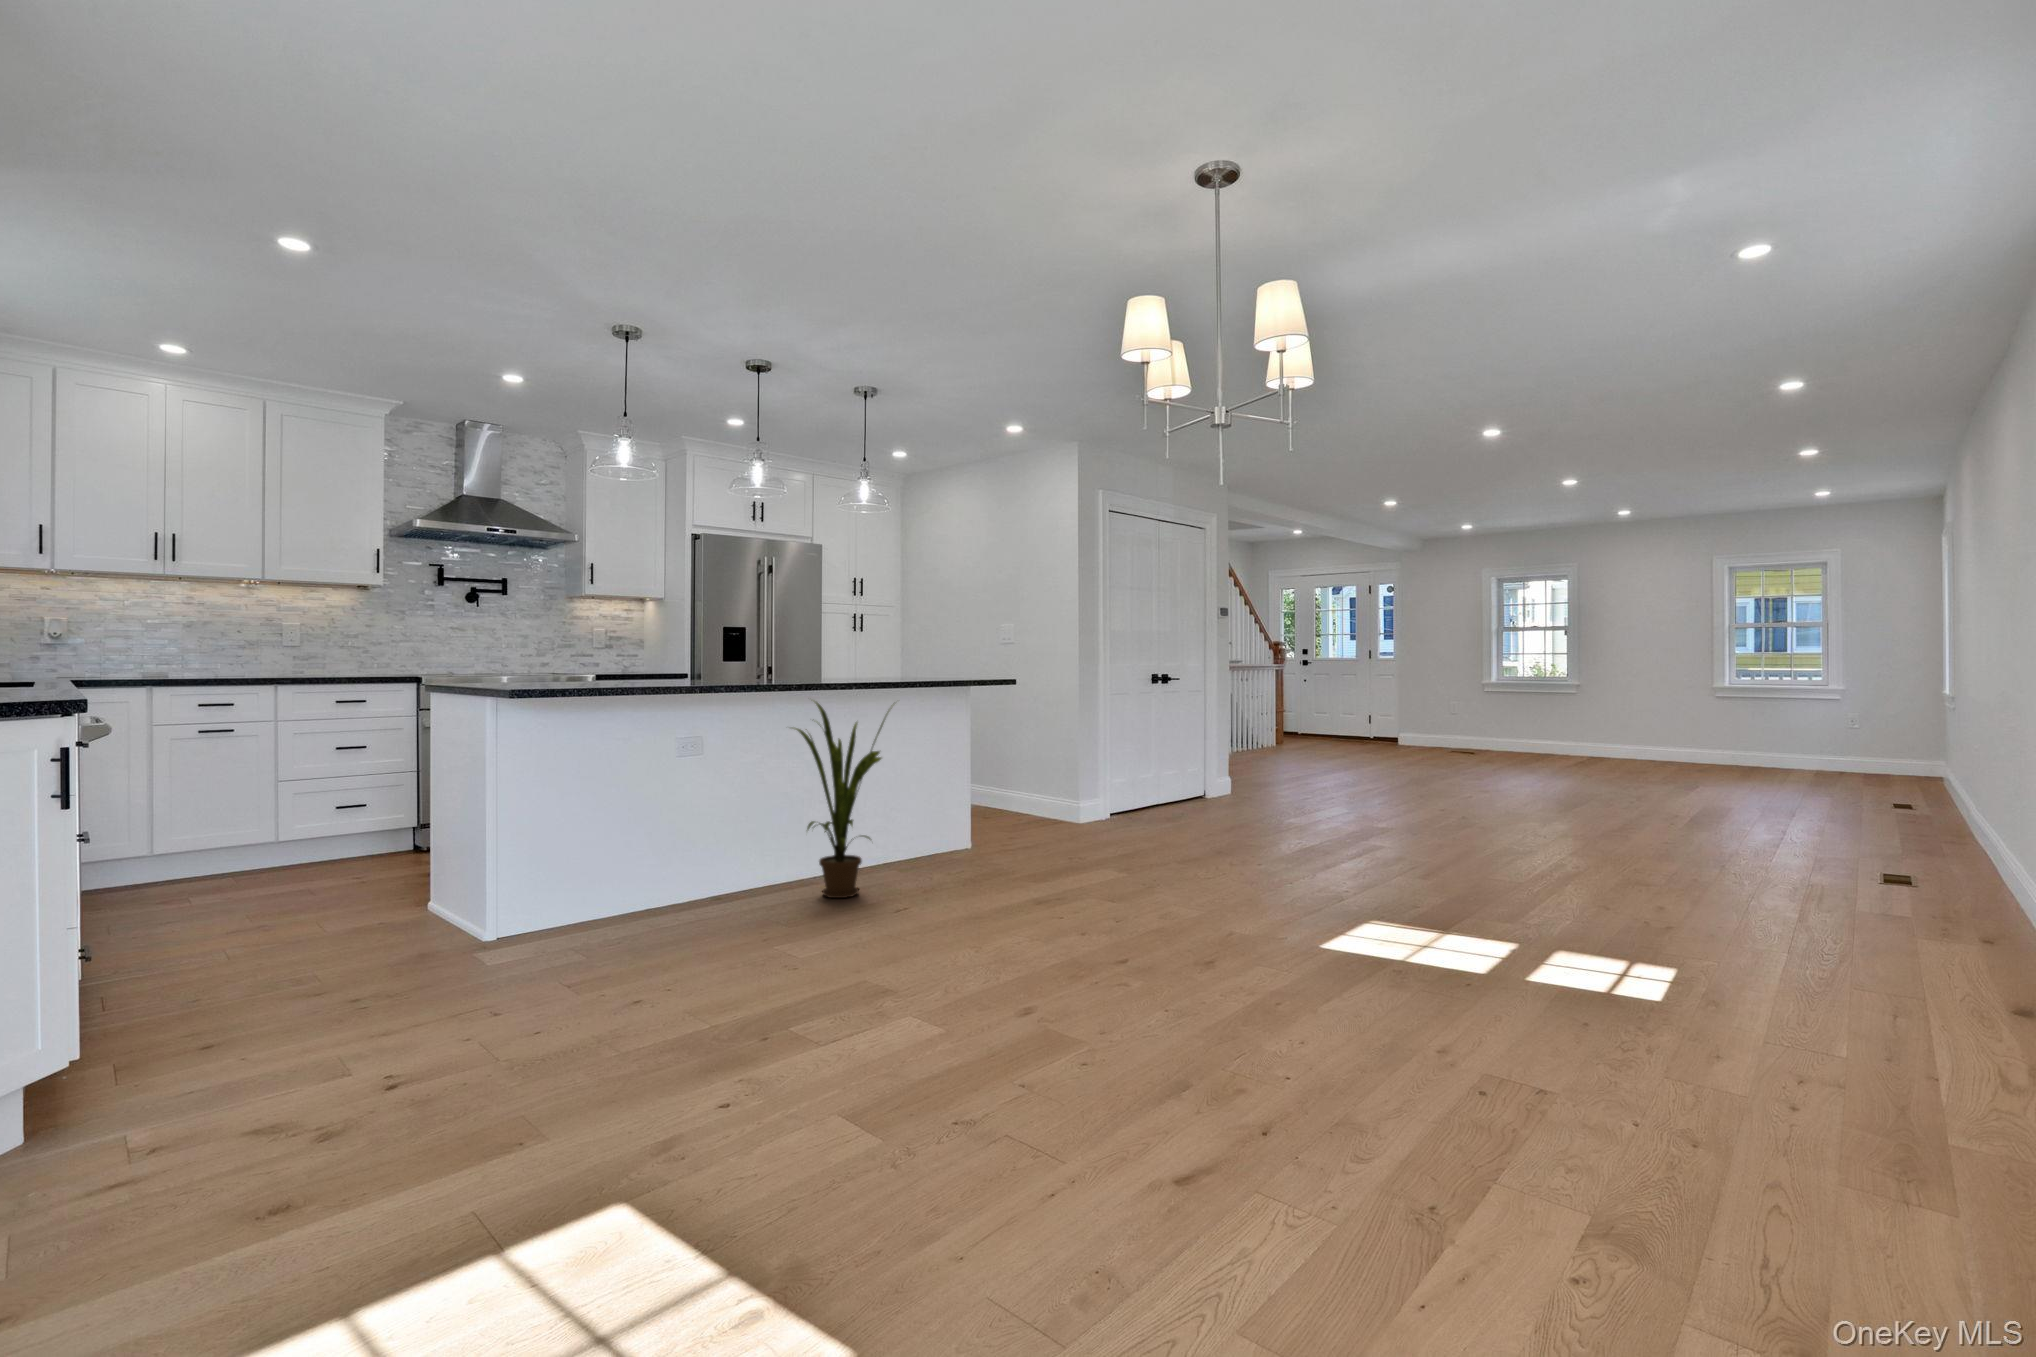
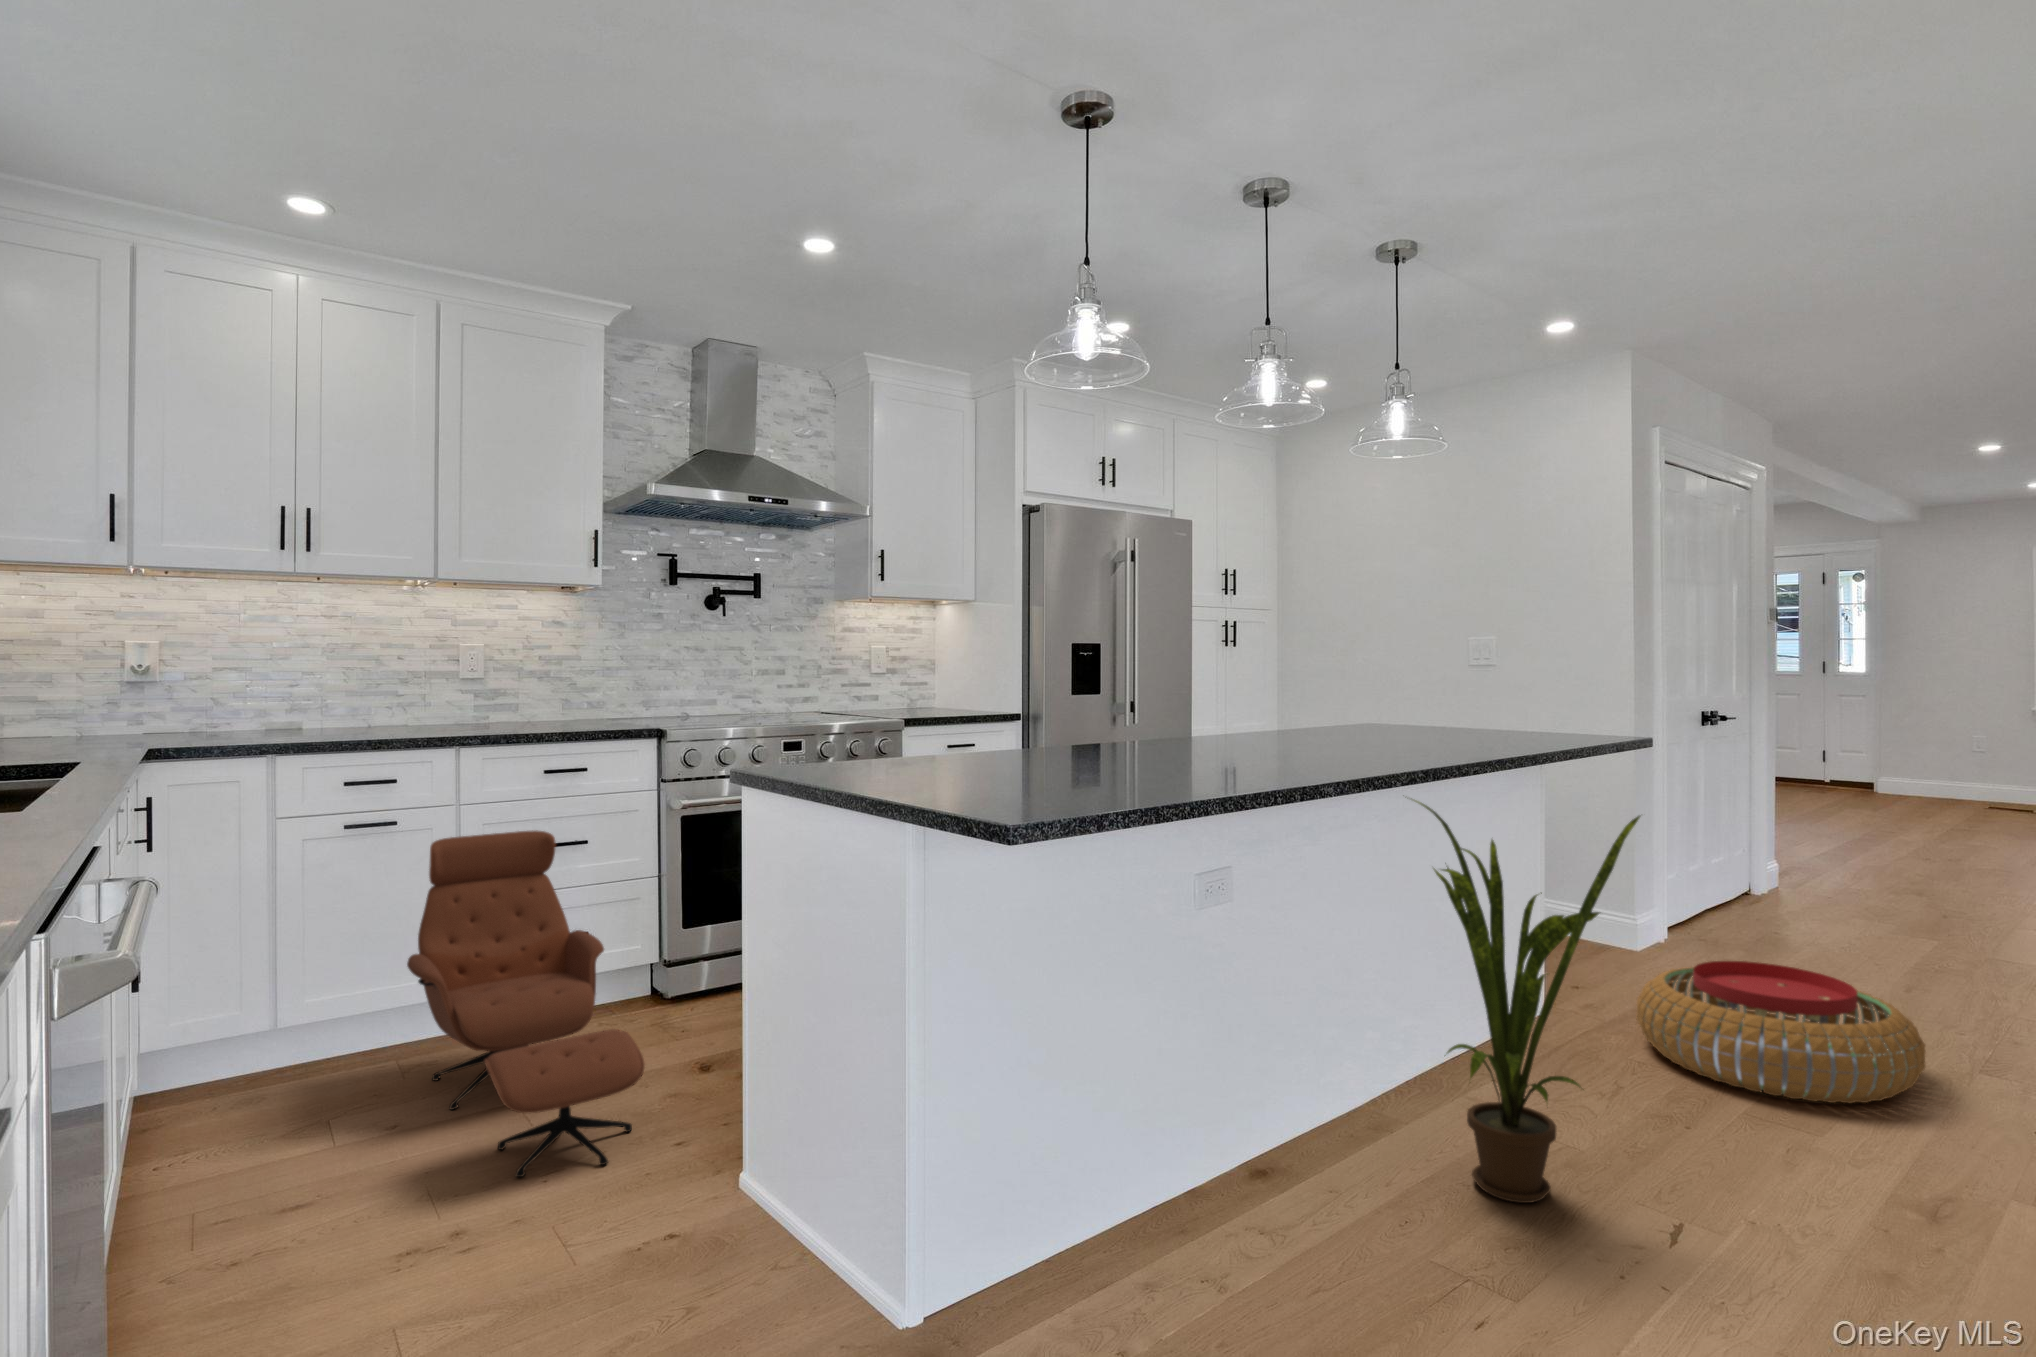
lounge chair: none [234,735,374,907] -> present [407,830,645,1177]
pouf: none [998,803,1129,866] -> present [1637,961,1926,1103]

